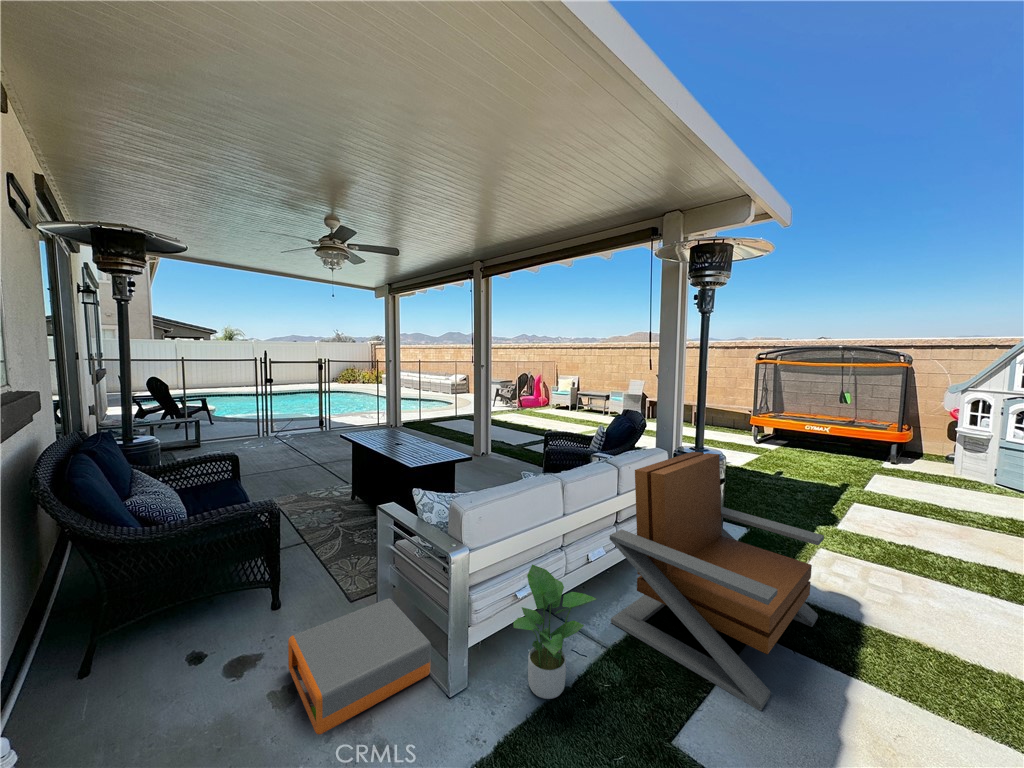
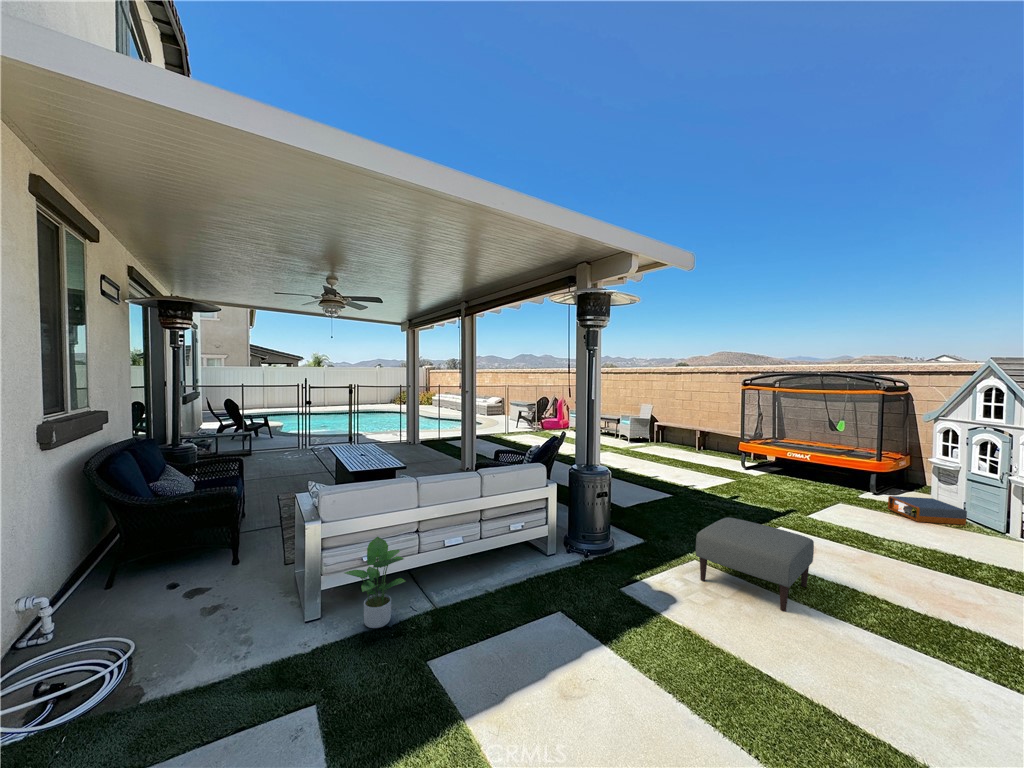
lounge chair: present [609,452,824,711] -> none [456,466,628,651]
ottoman: none [851,501,995,608] -> present [696,517,814,612]
storage box: present [288,598,431,735] -> present [888,496,967,525]

